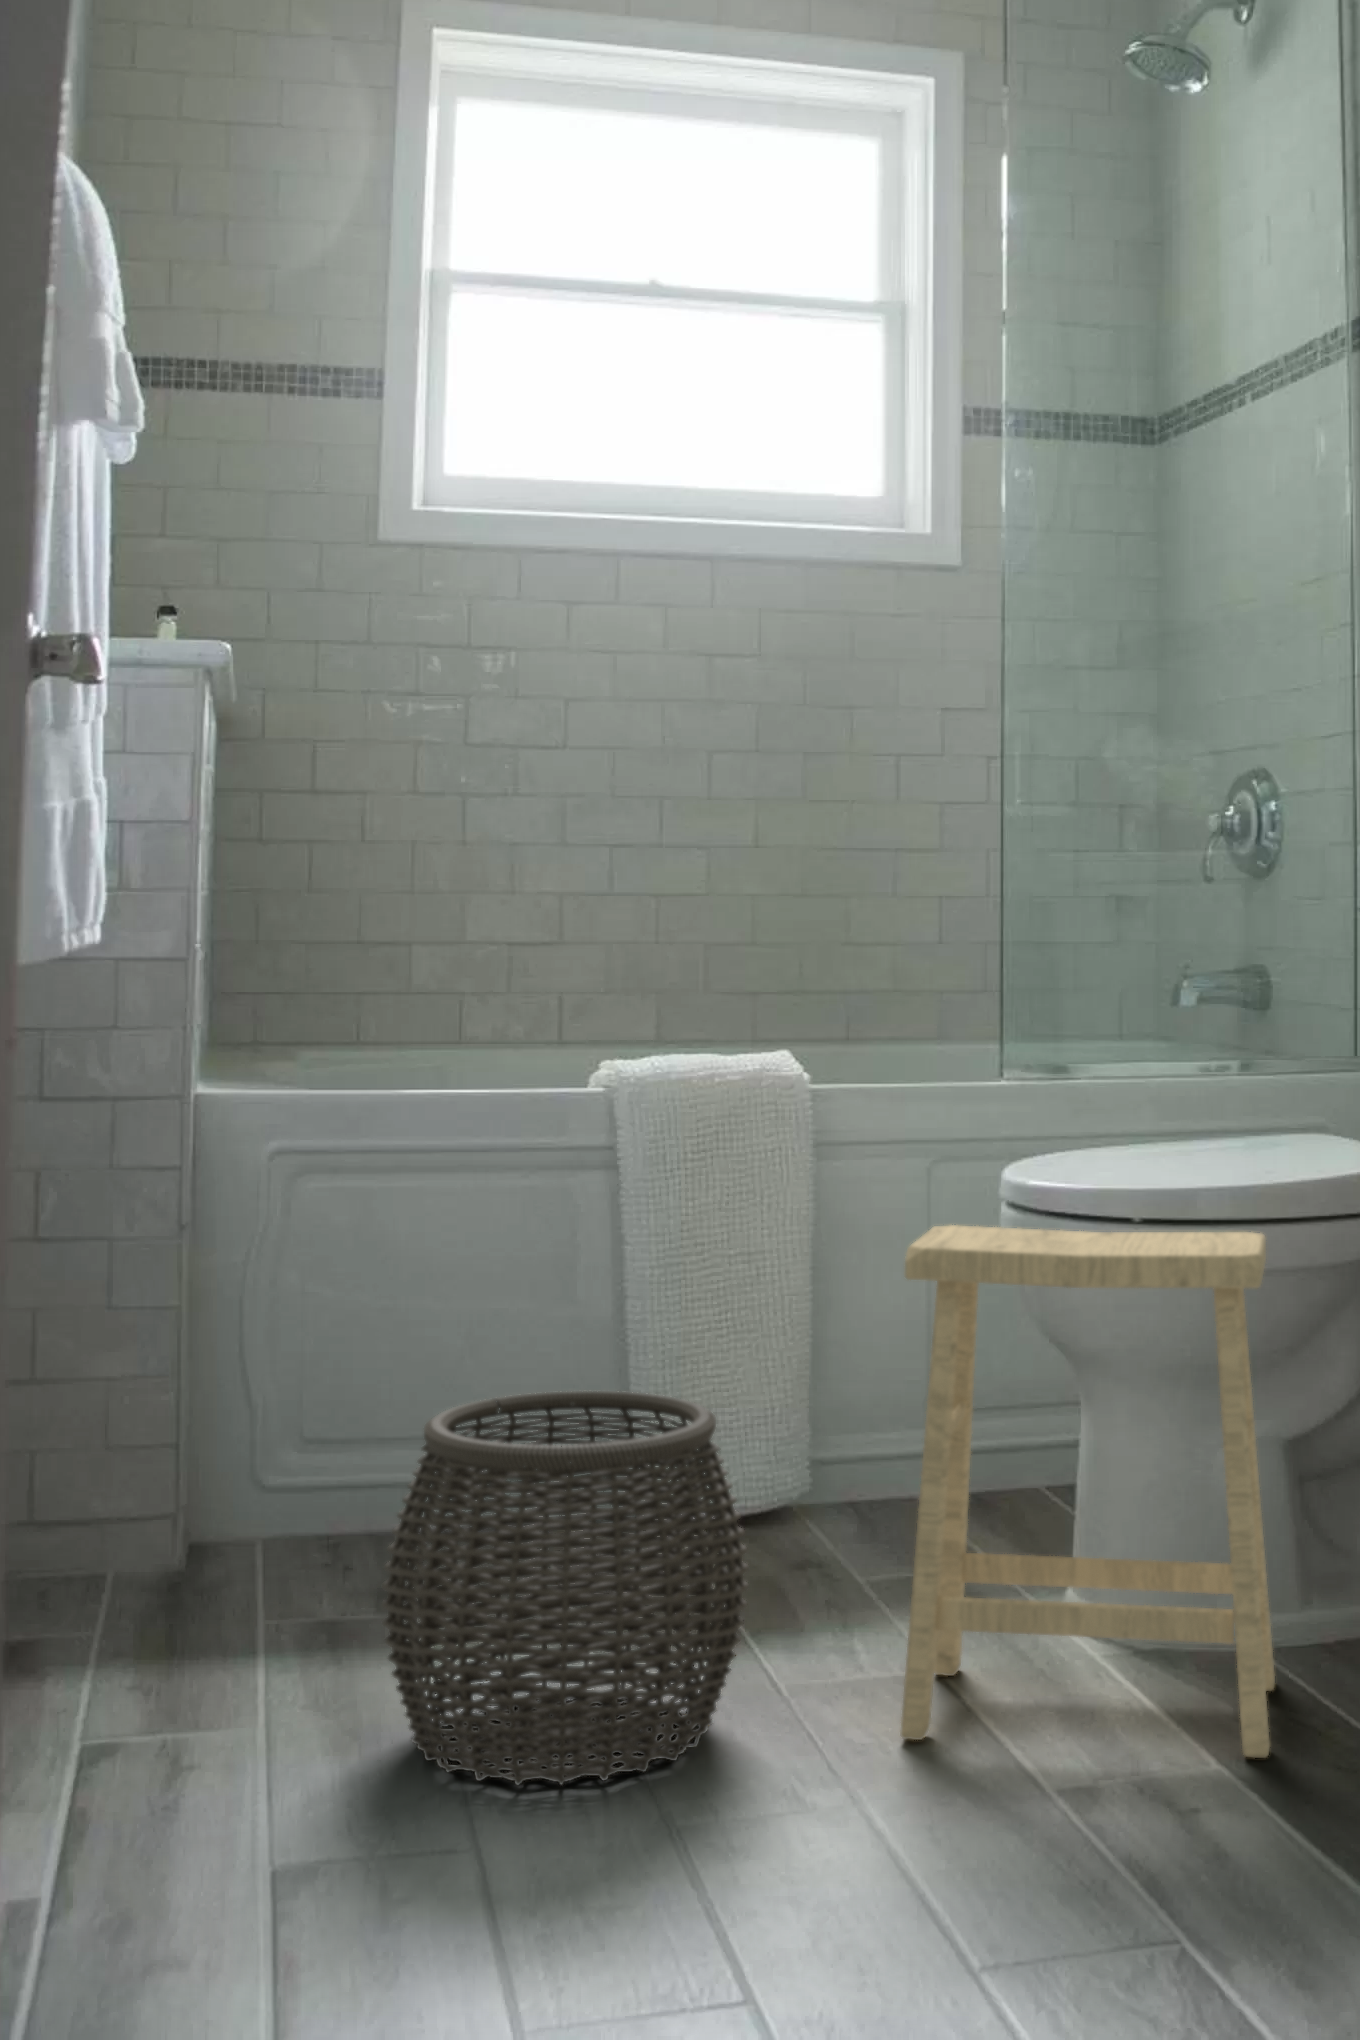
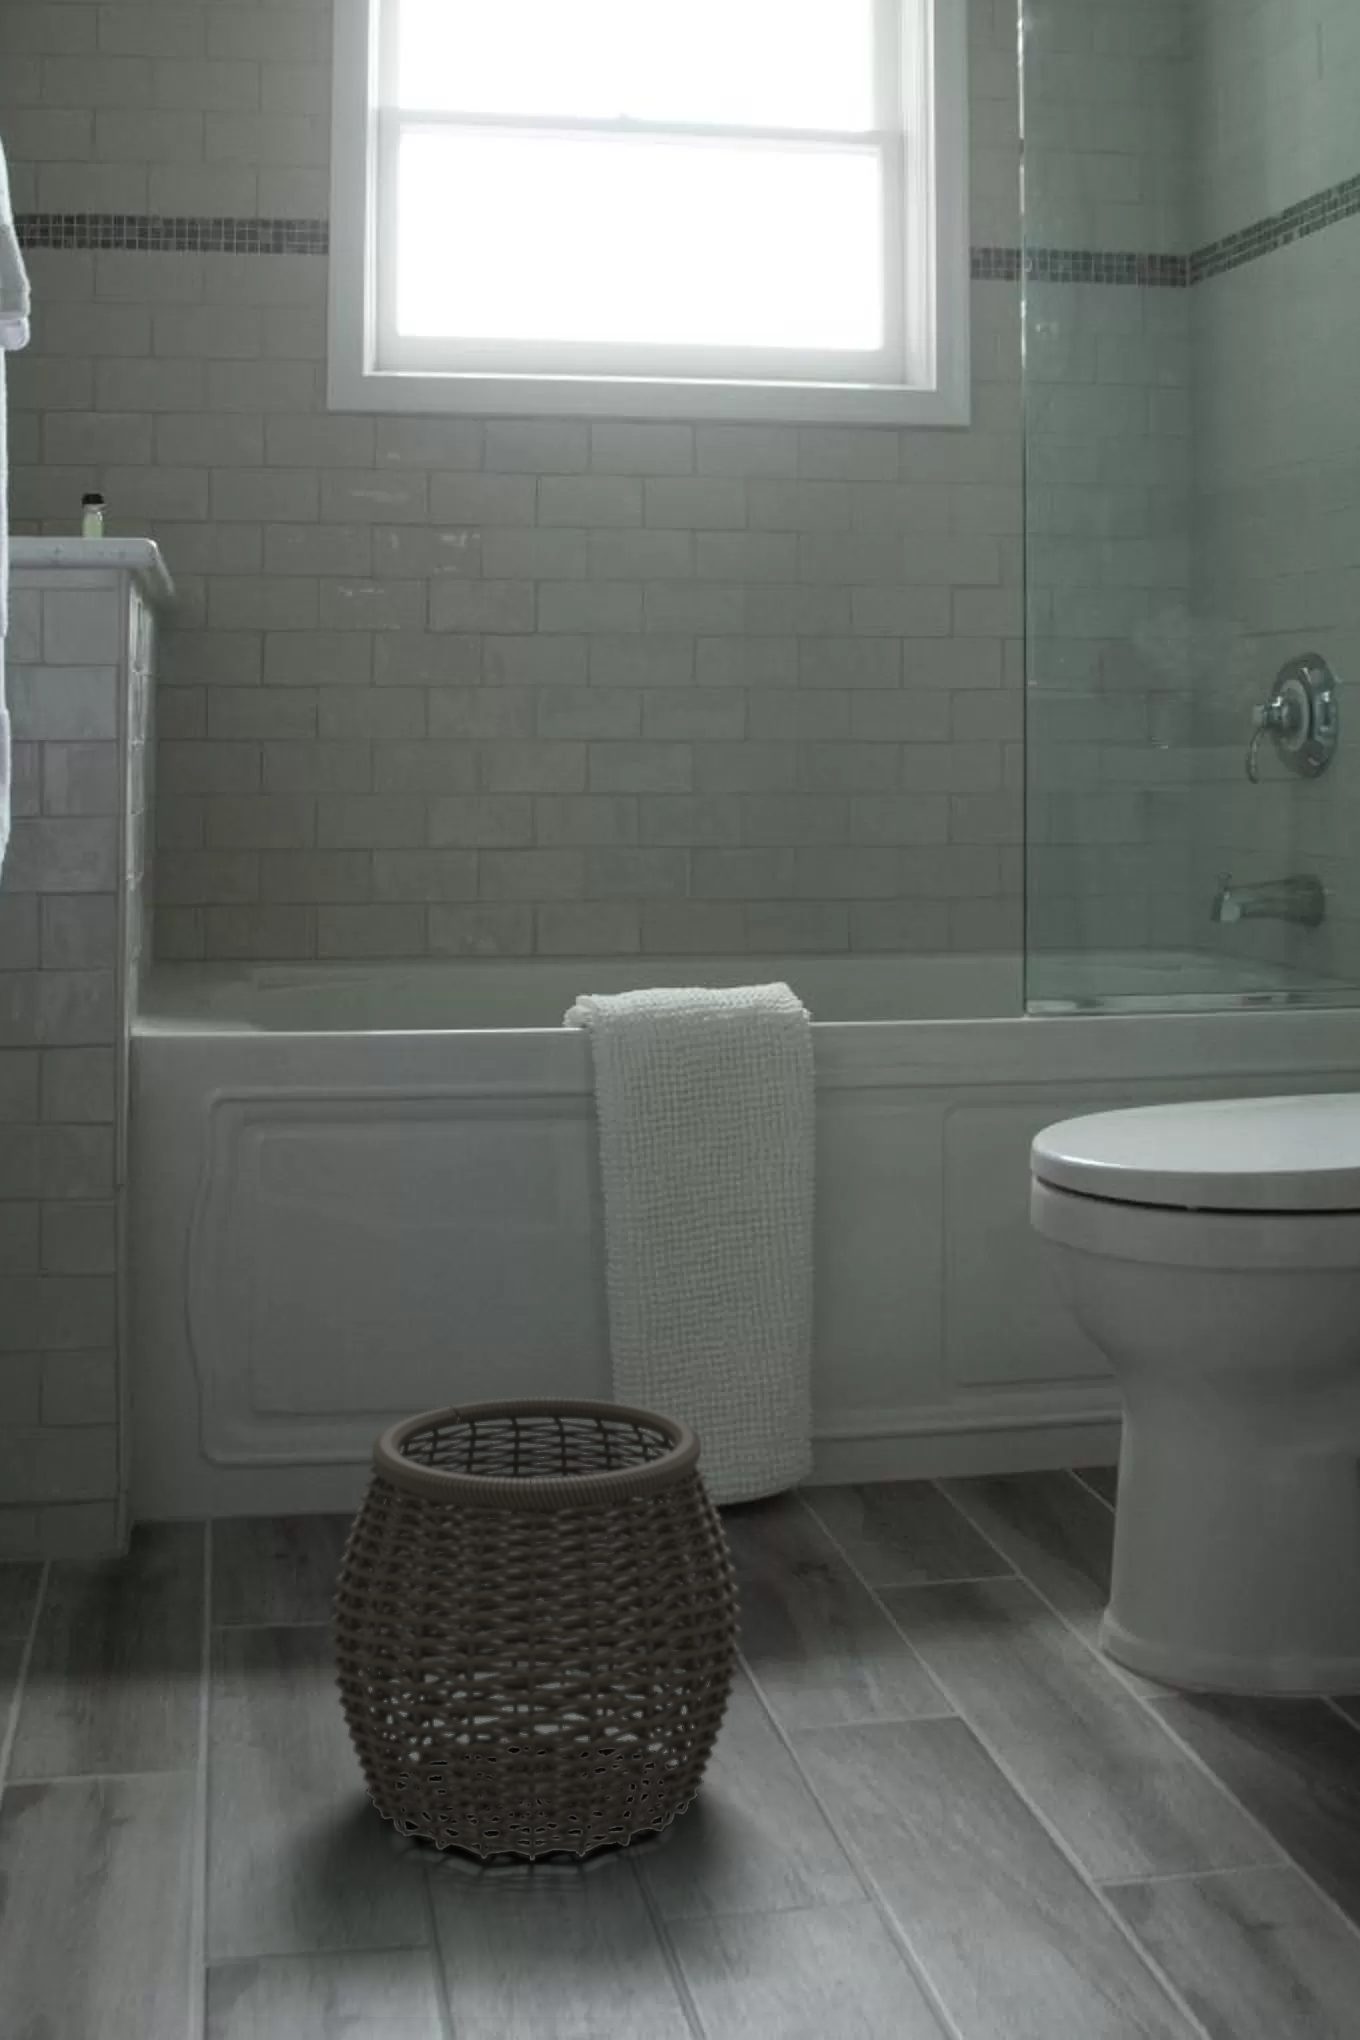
footstool: present [900,1225,1275,1758] -> none [916,1217,1354,1860]

